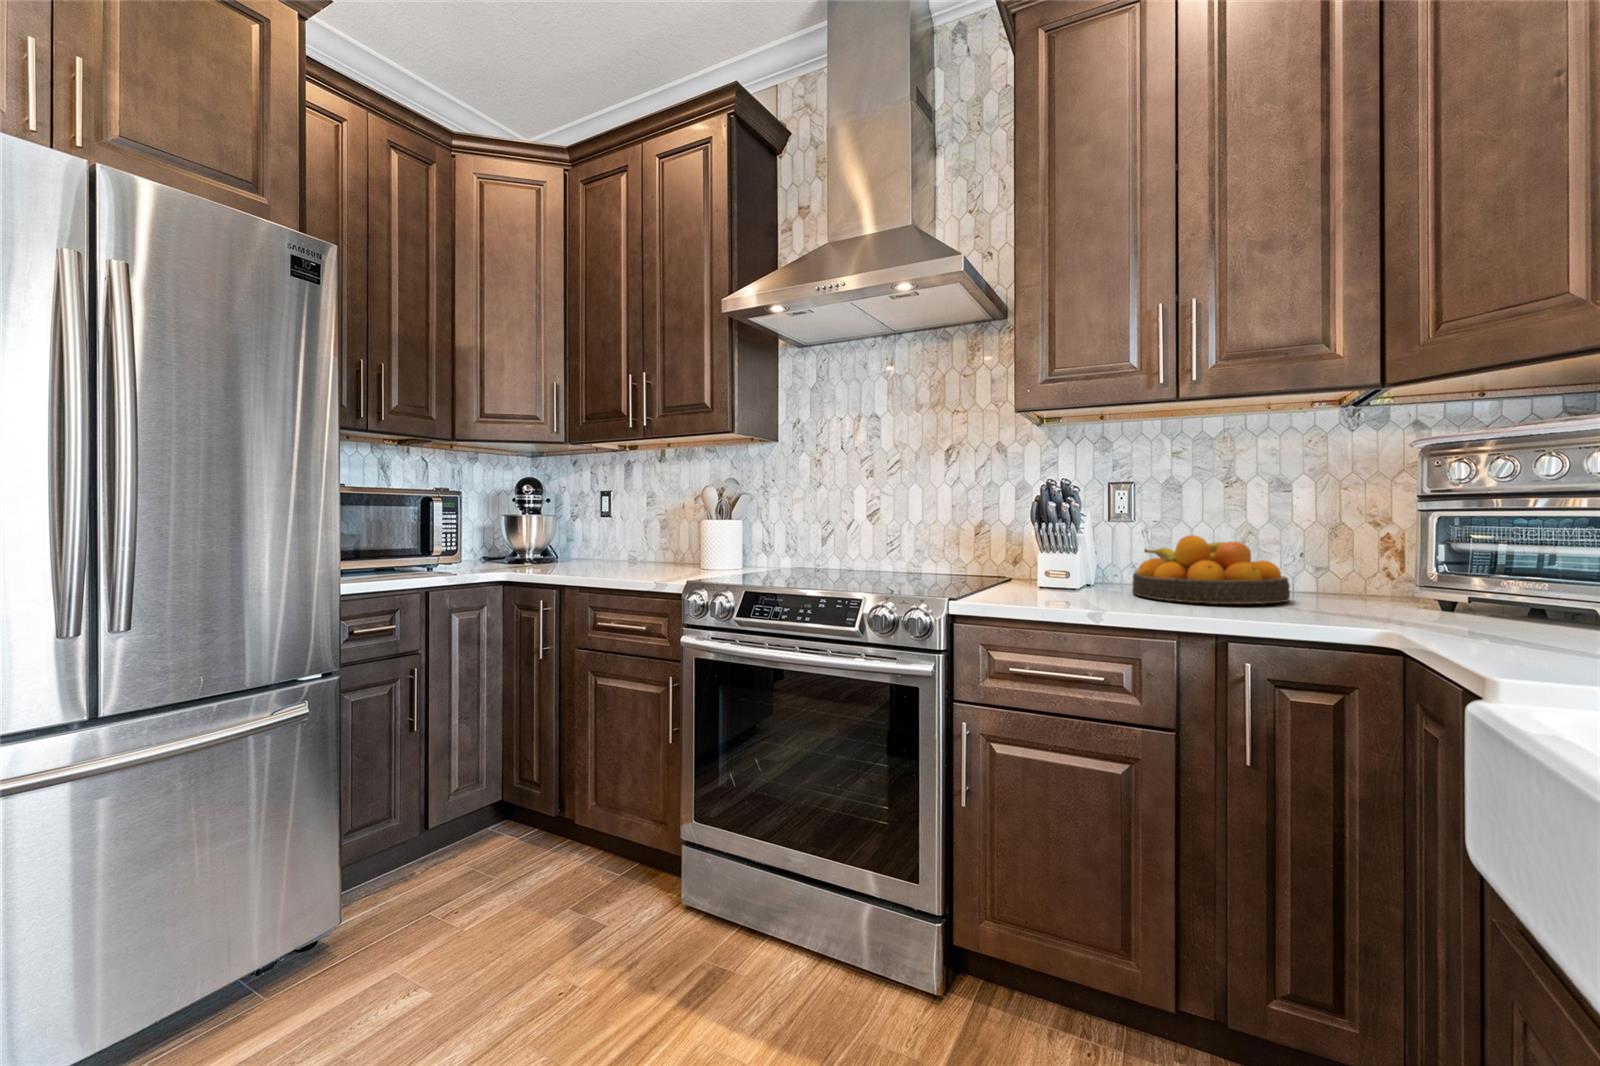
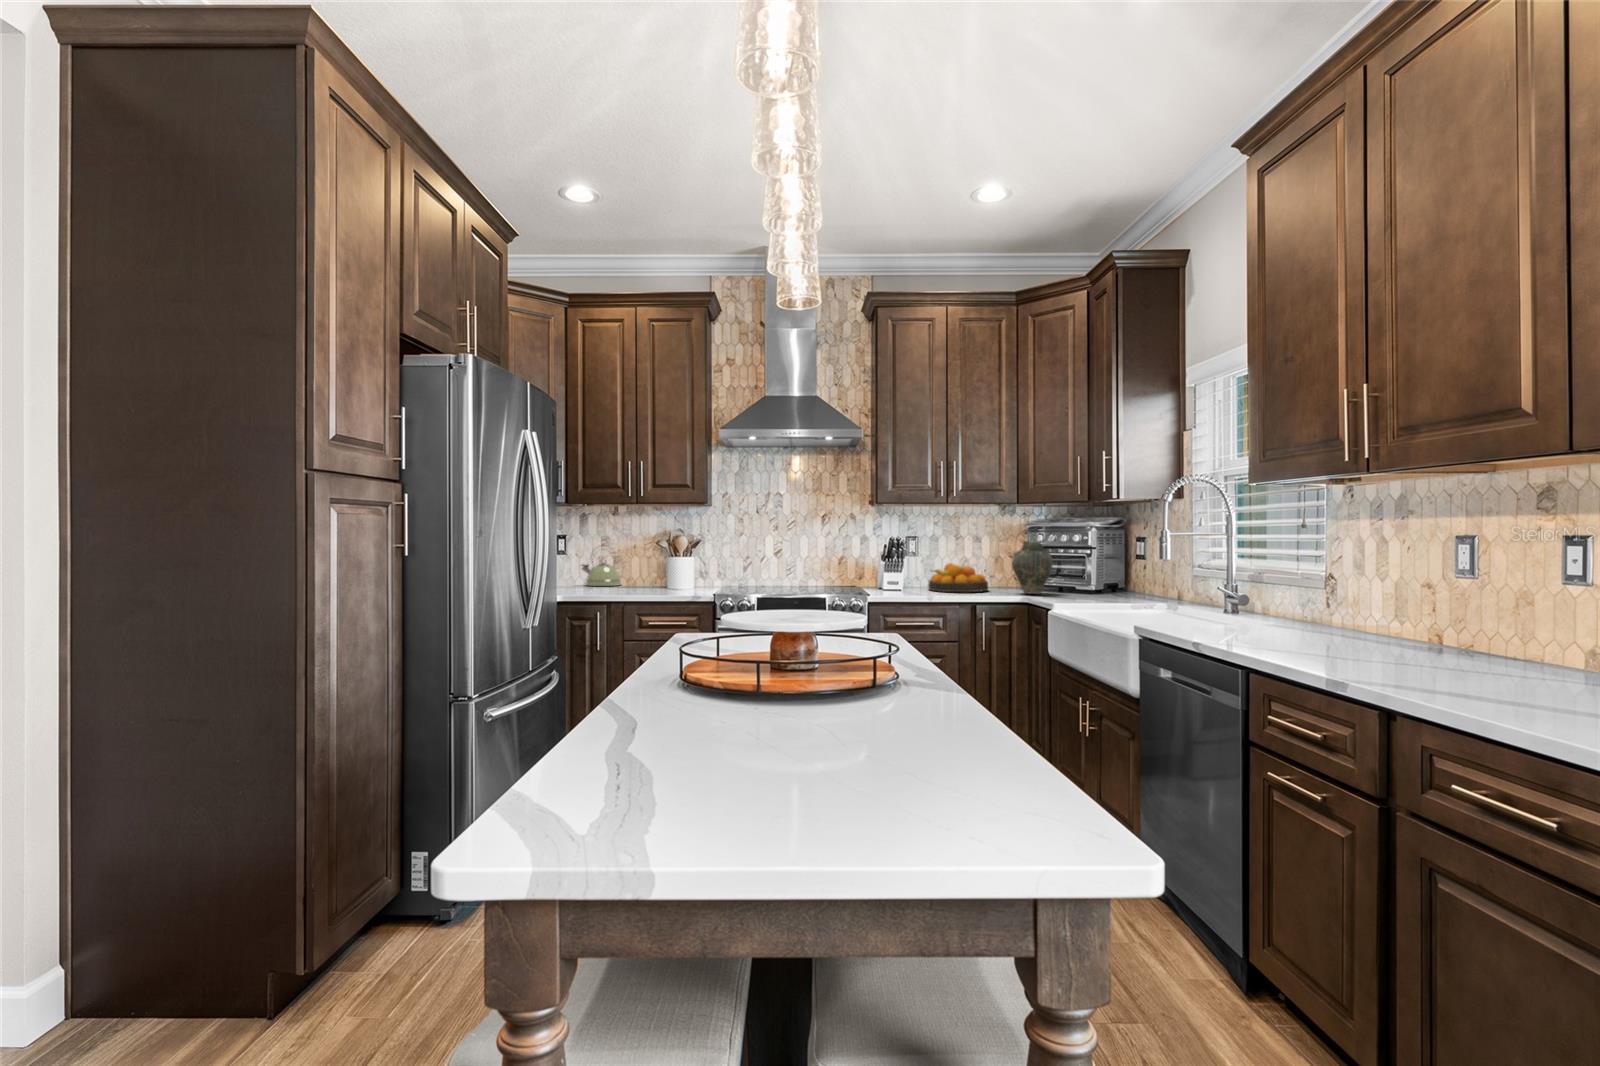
vase: none [1355,472,1502,622] -> present [1012,541,1053,594]
kettle: none [605,505,661,564] -> present [582,561,621,586]

